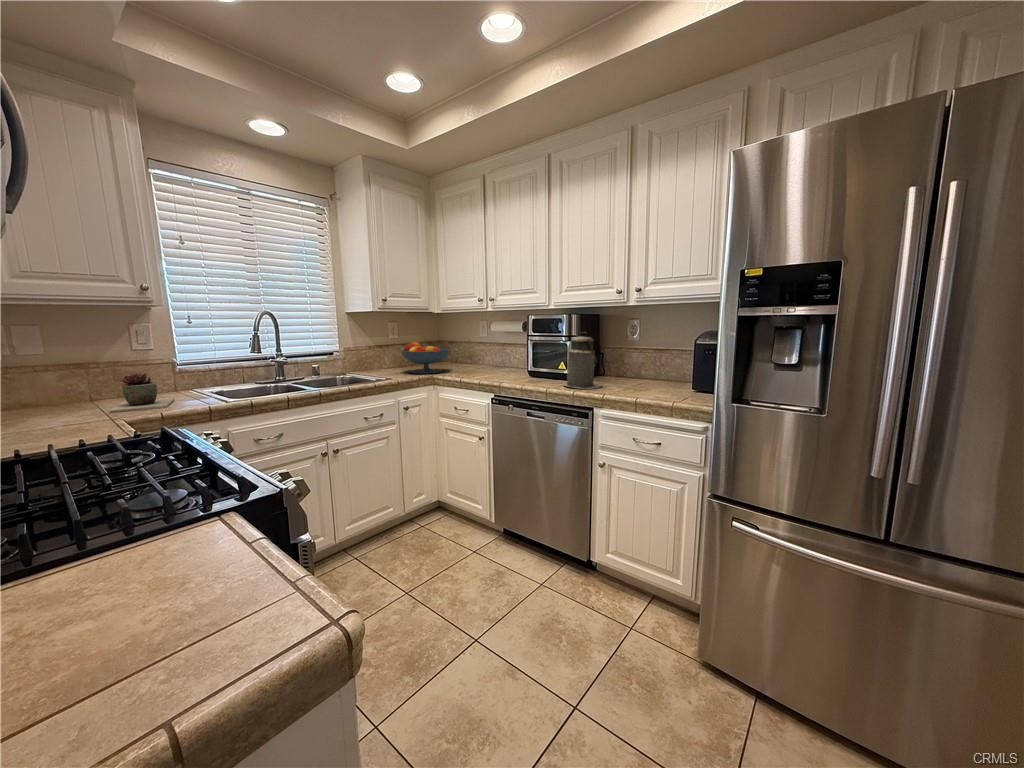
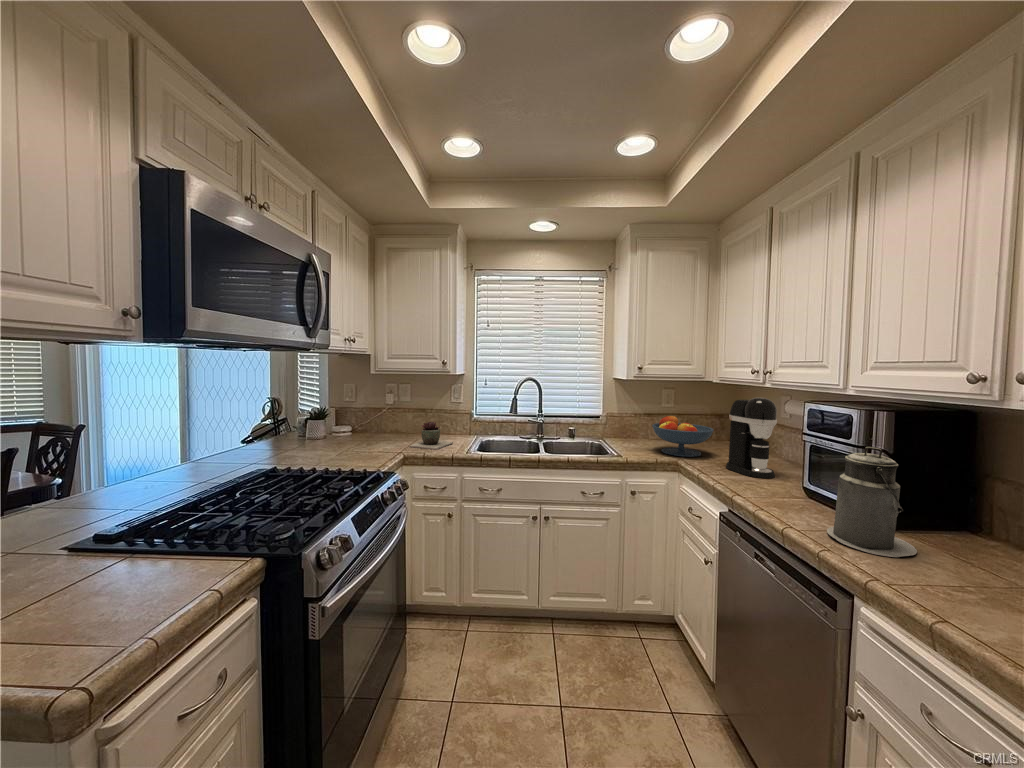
coffee maker: none [468,318,502,375] -> present [726,397,777,478]

